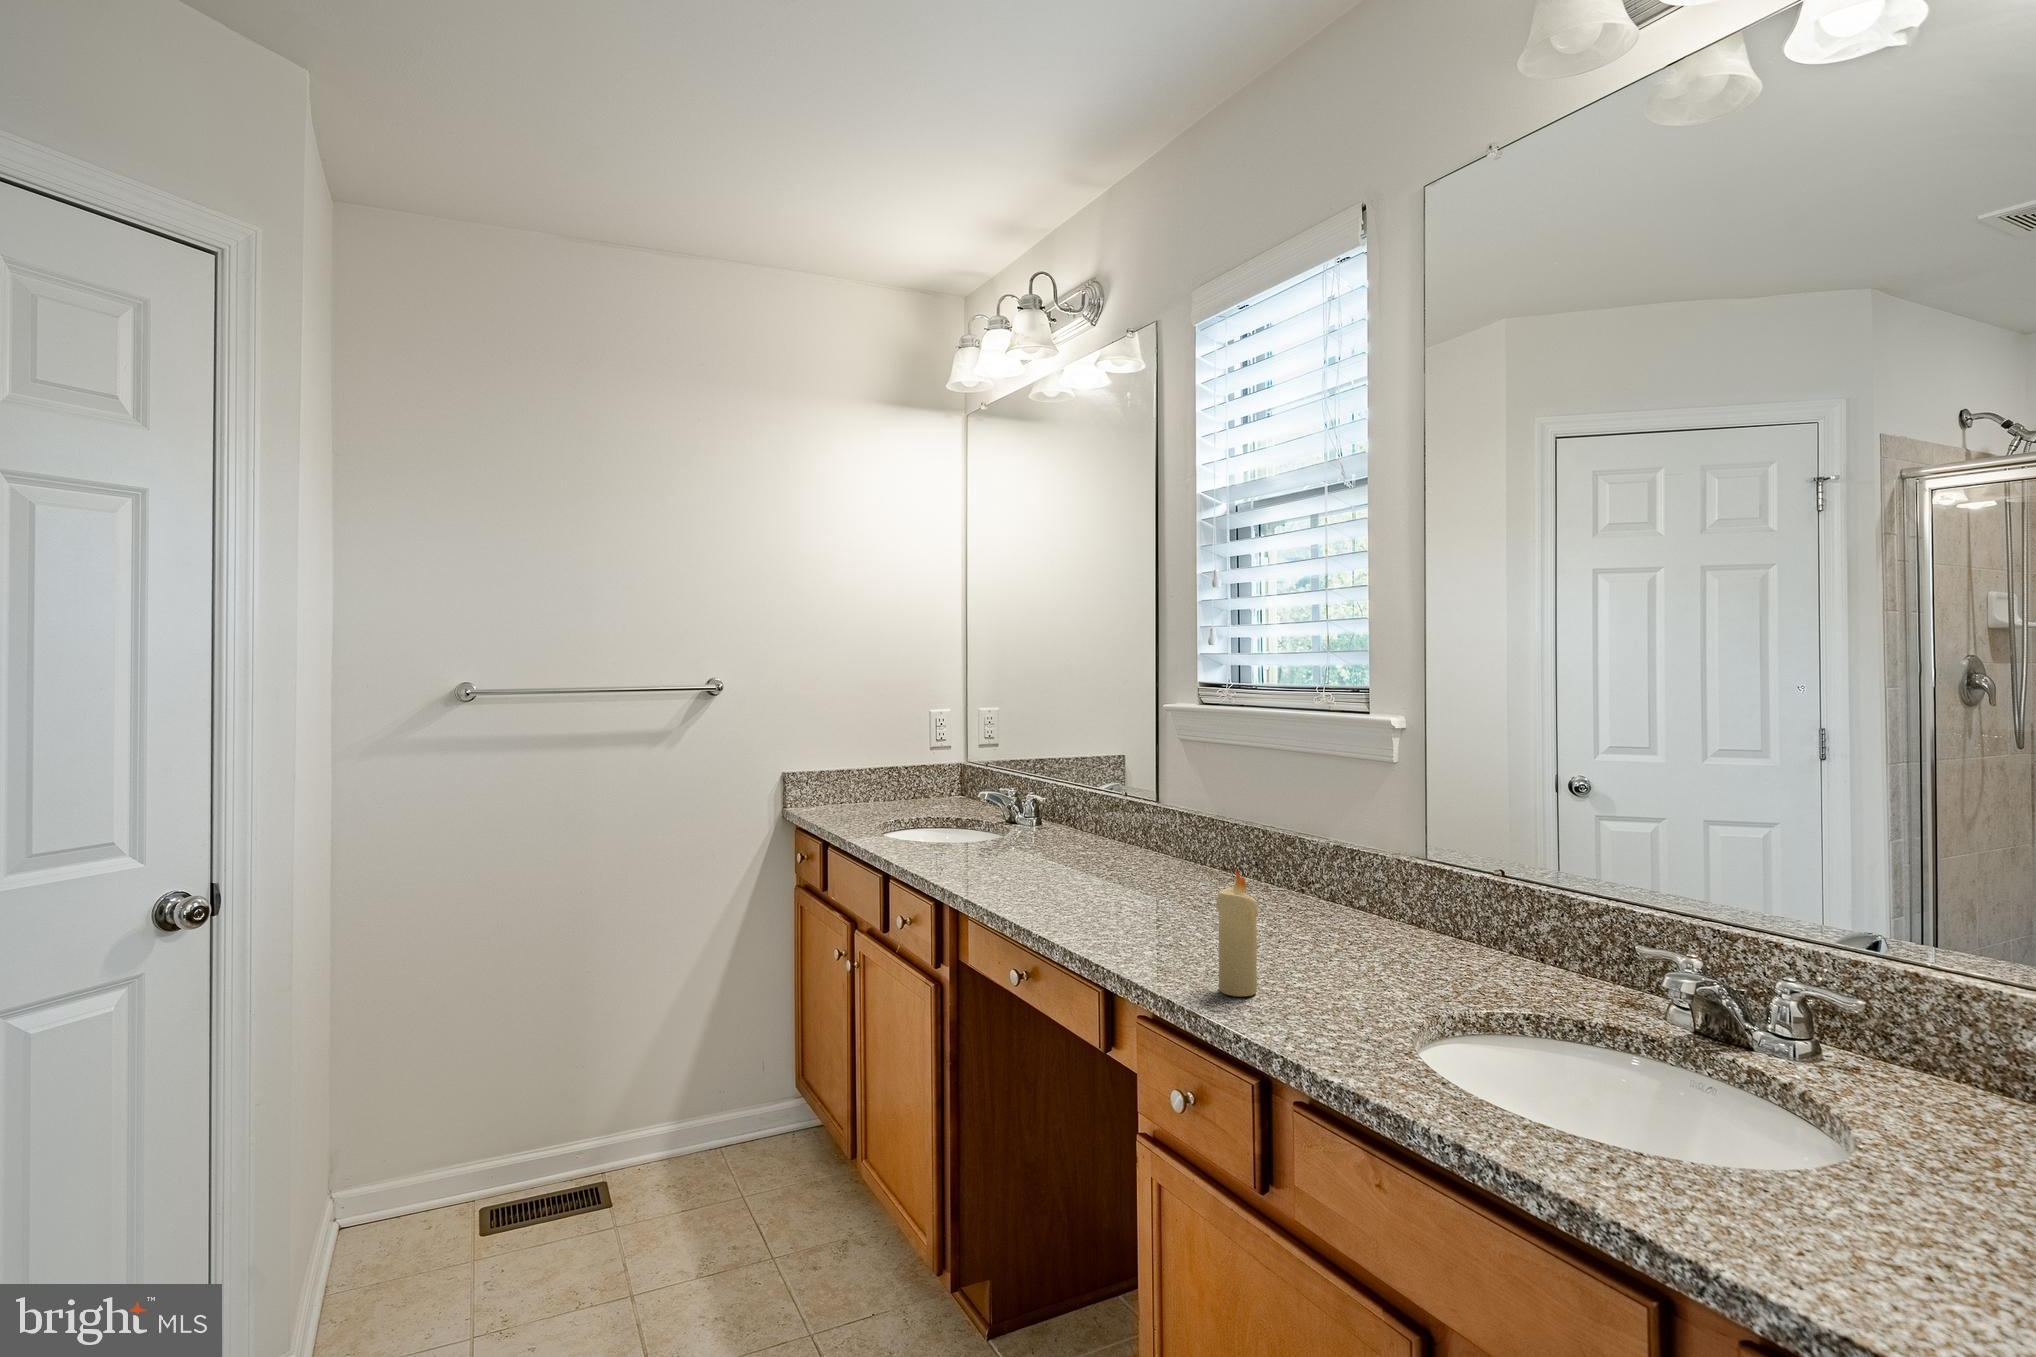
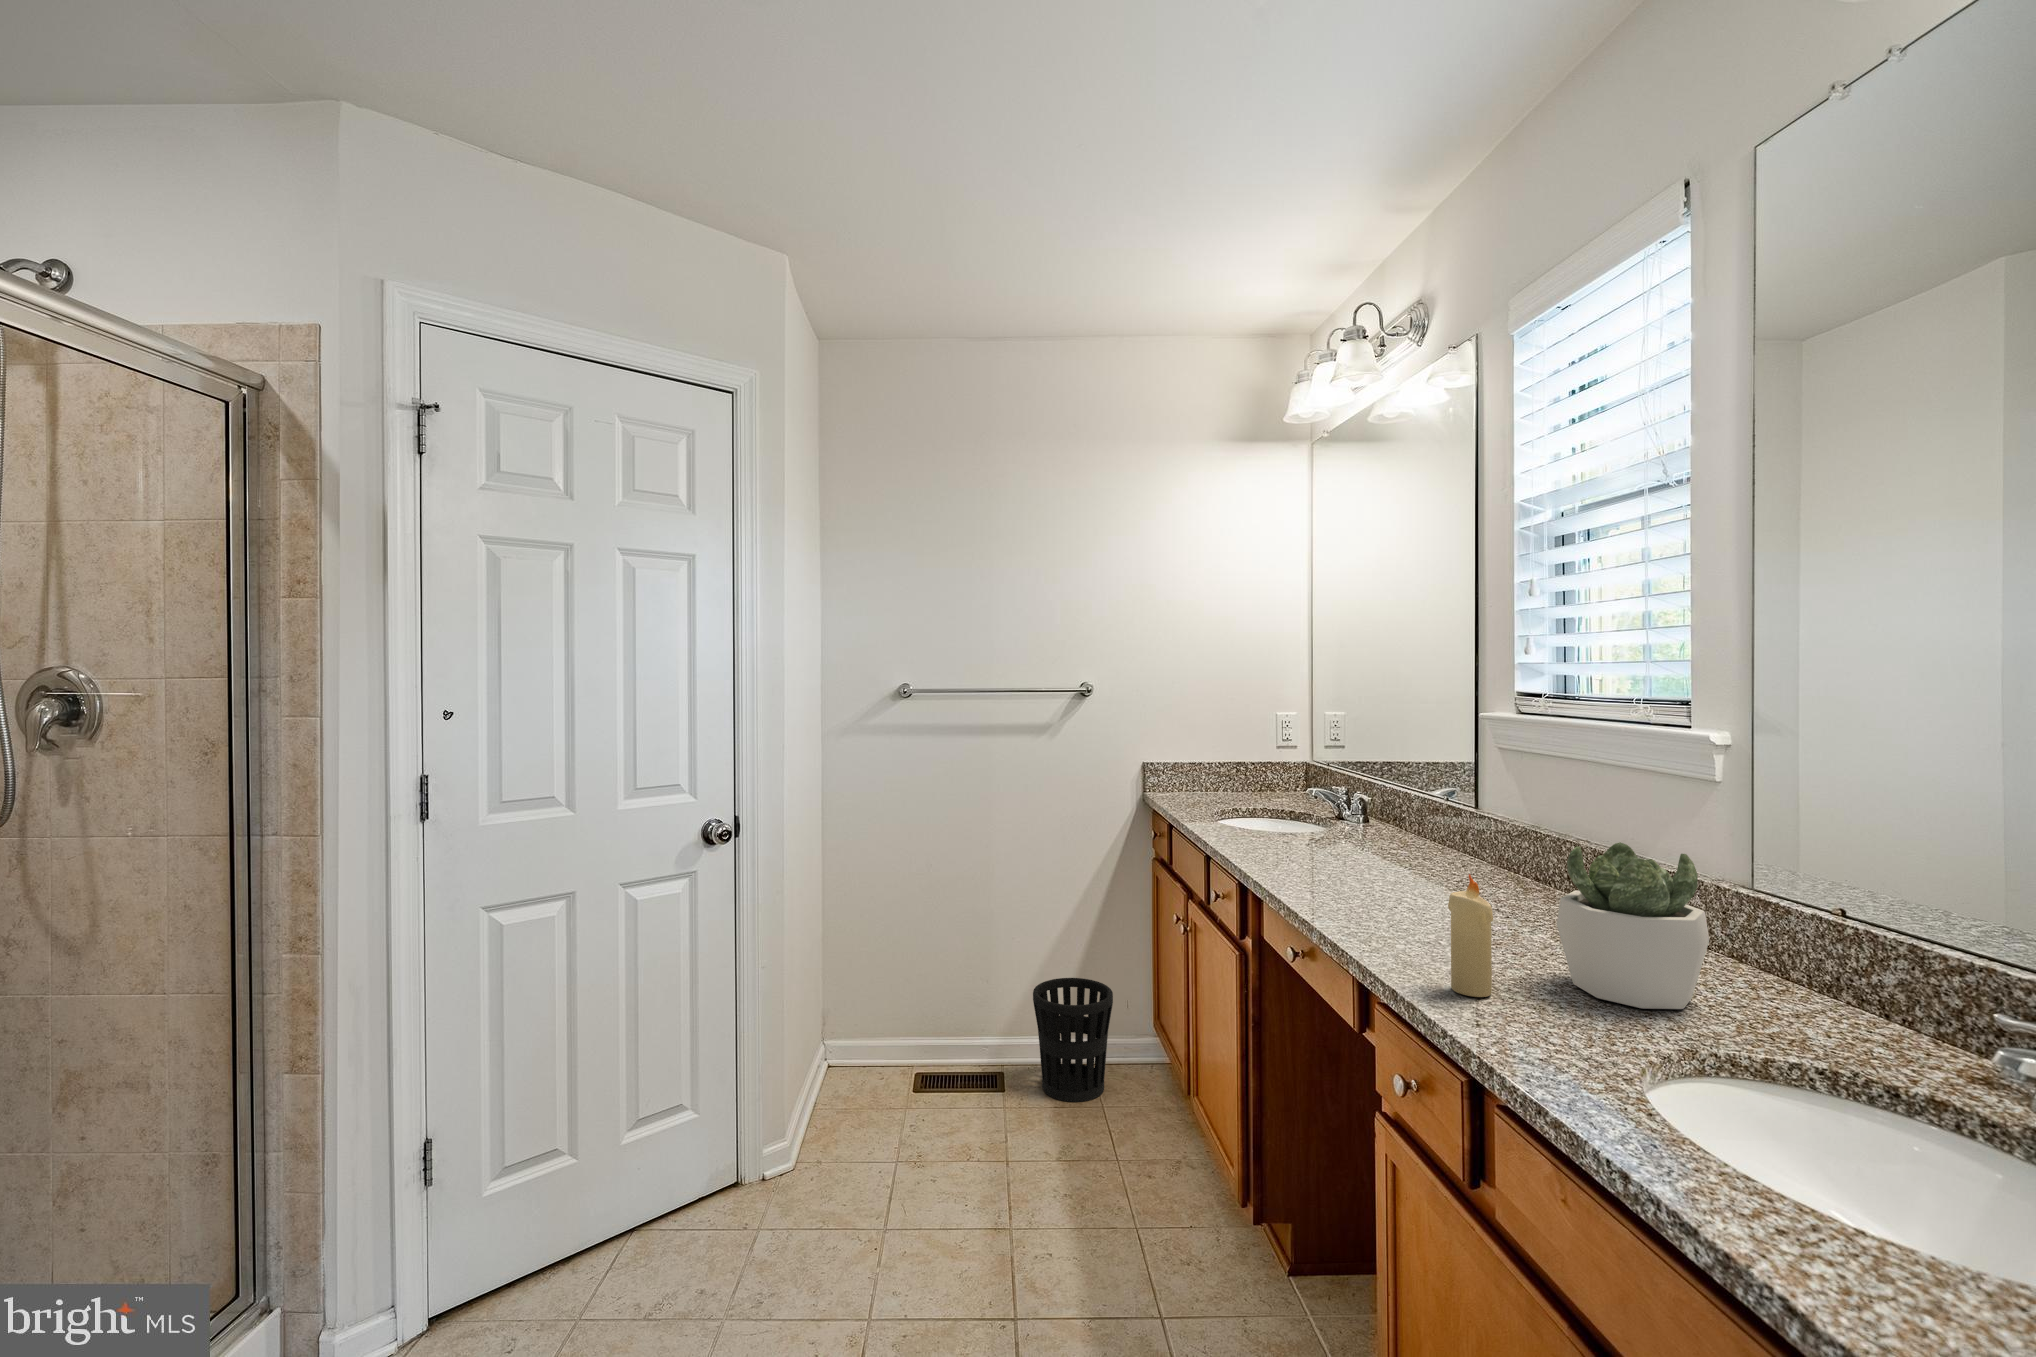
succulent plant: none [1302,826,1423,984] -> present [1557,842,1709,1009]
wastebasket: none [640,1046,746,1206] -> present [1033,978,1113,1102]

